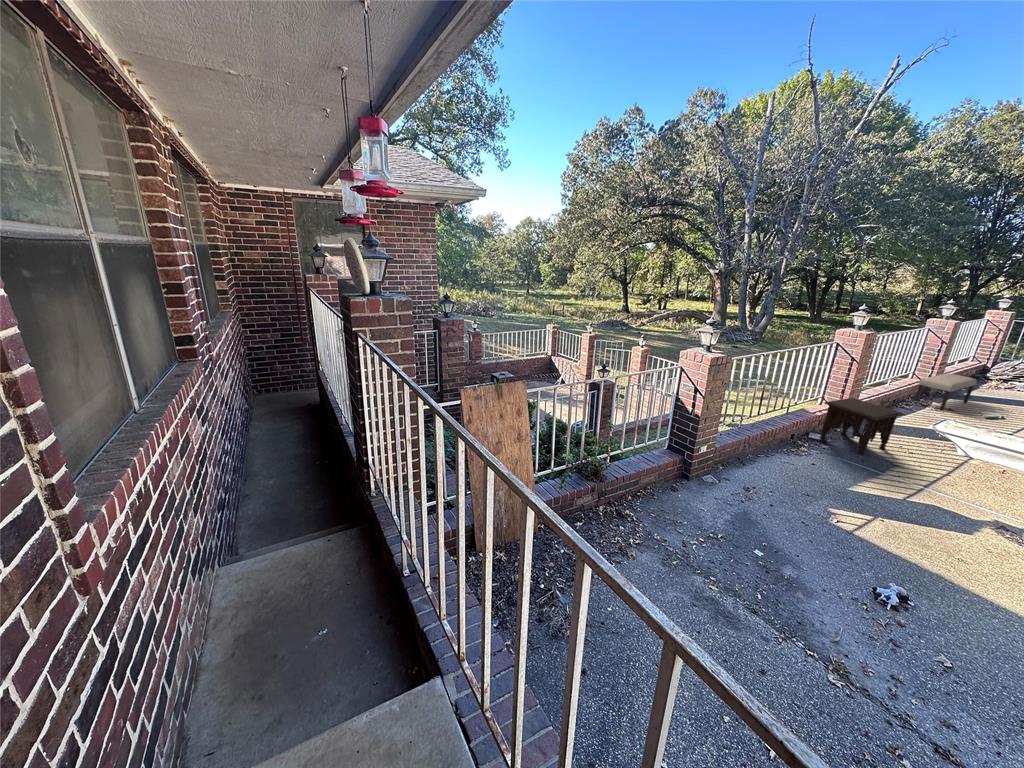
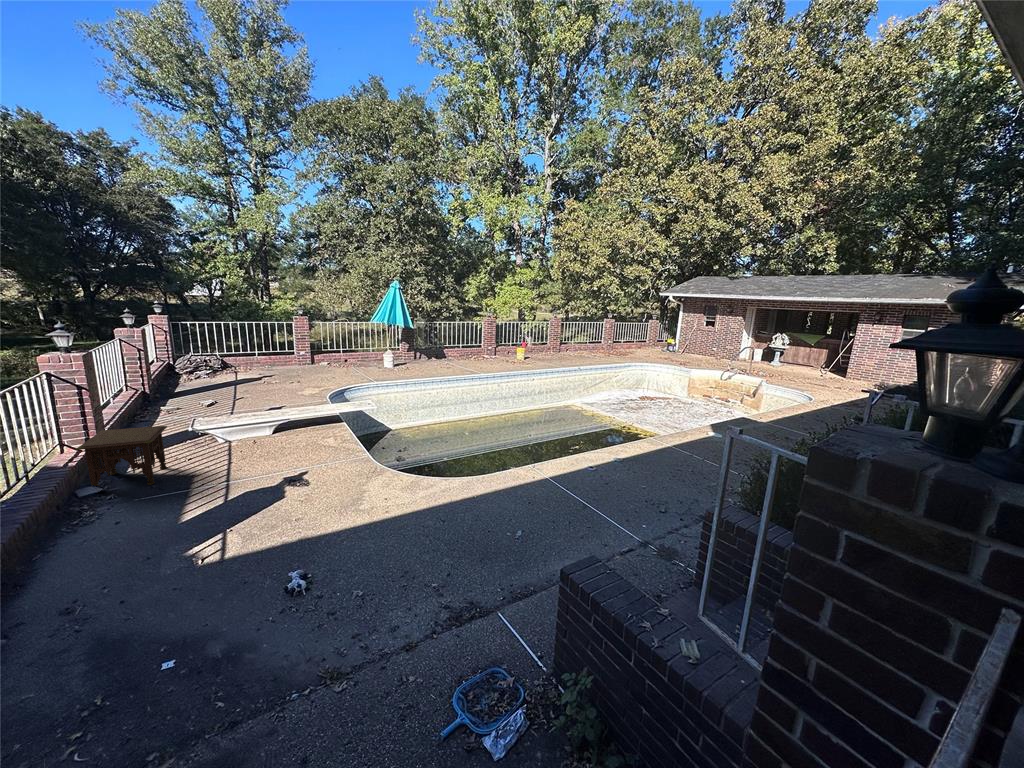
bench: present [914,373,977,410] -> none [140,376,183,414]

